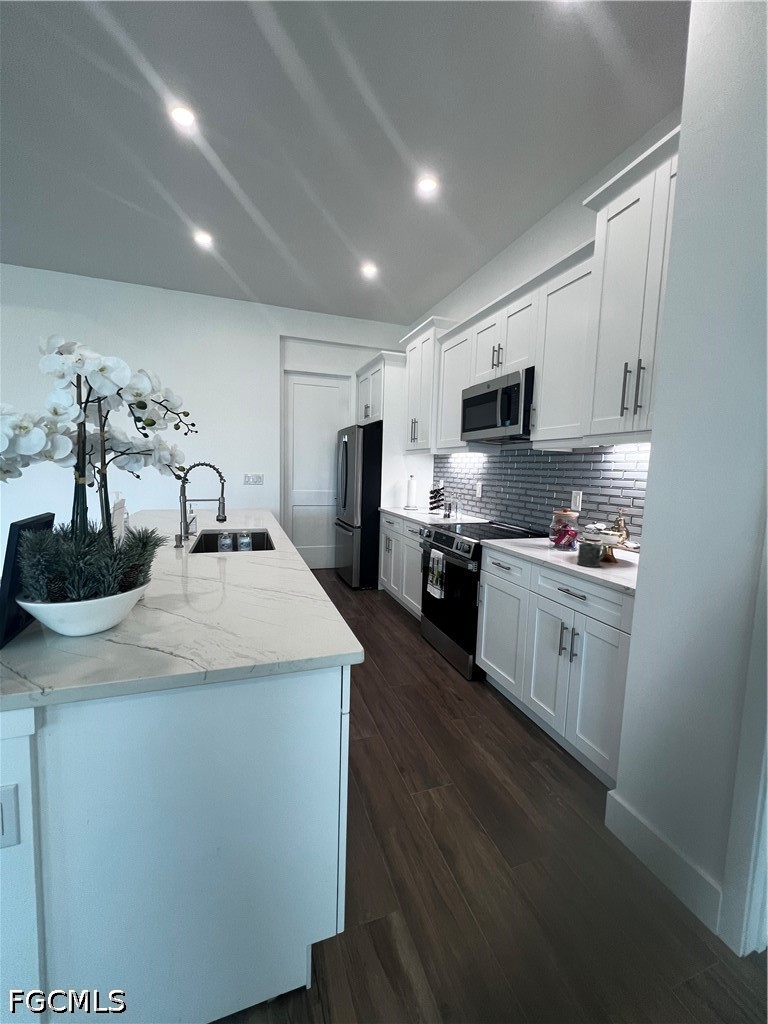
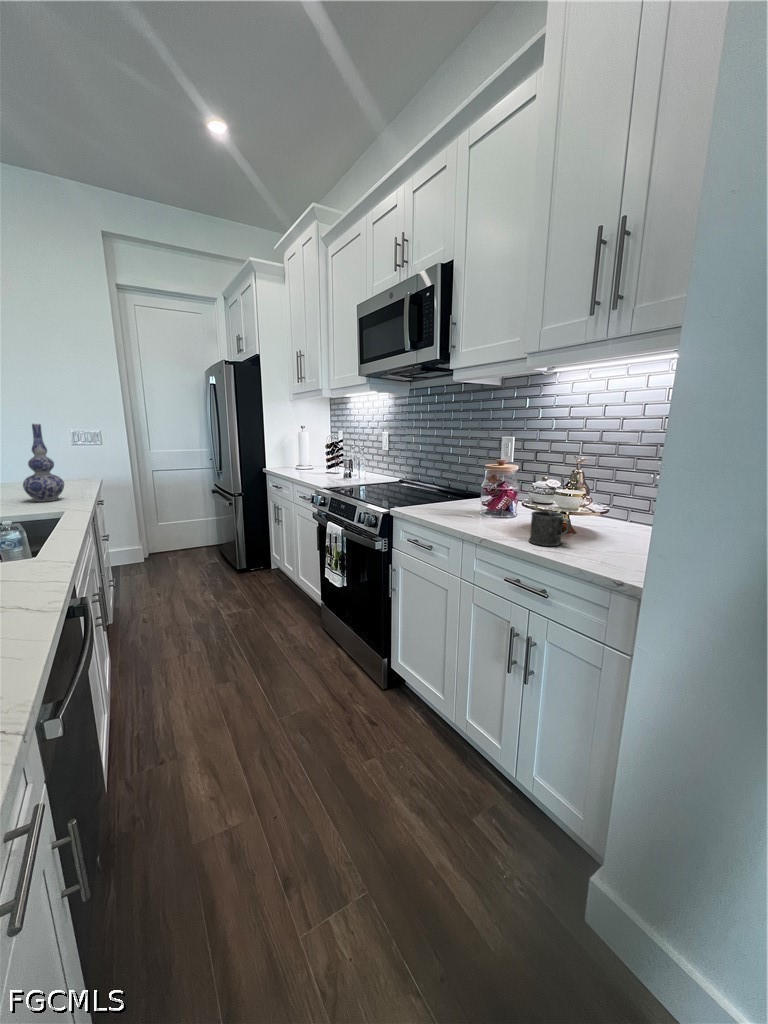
vase: none [241,472,263,522] -> present [23,424,64,502]

